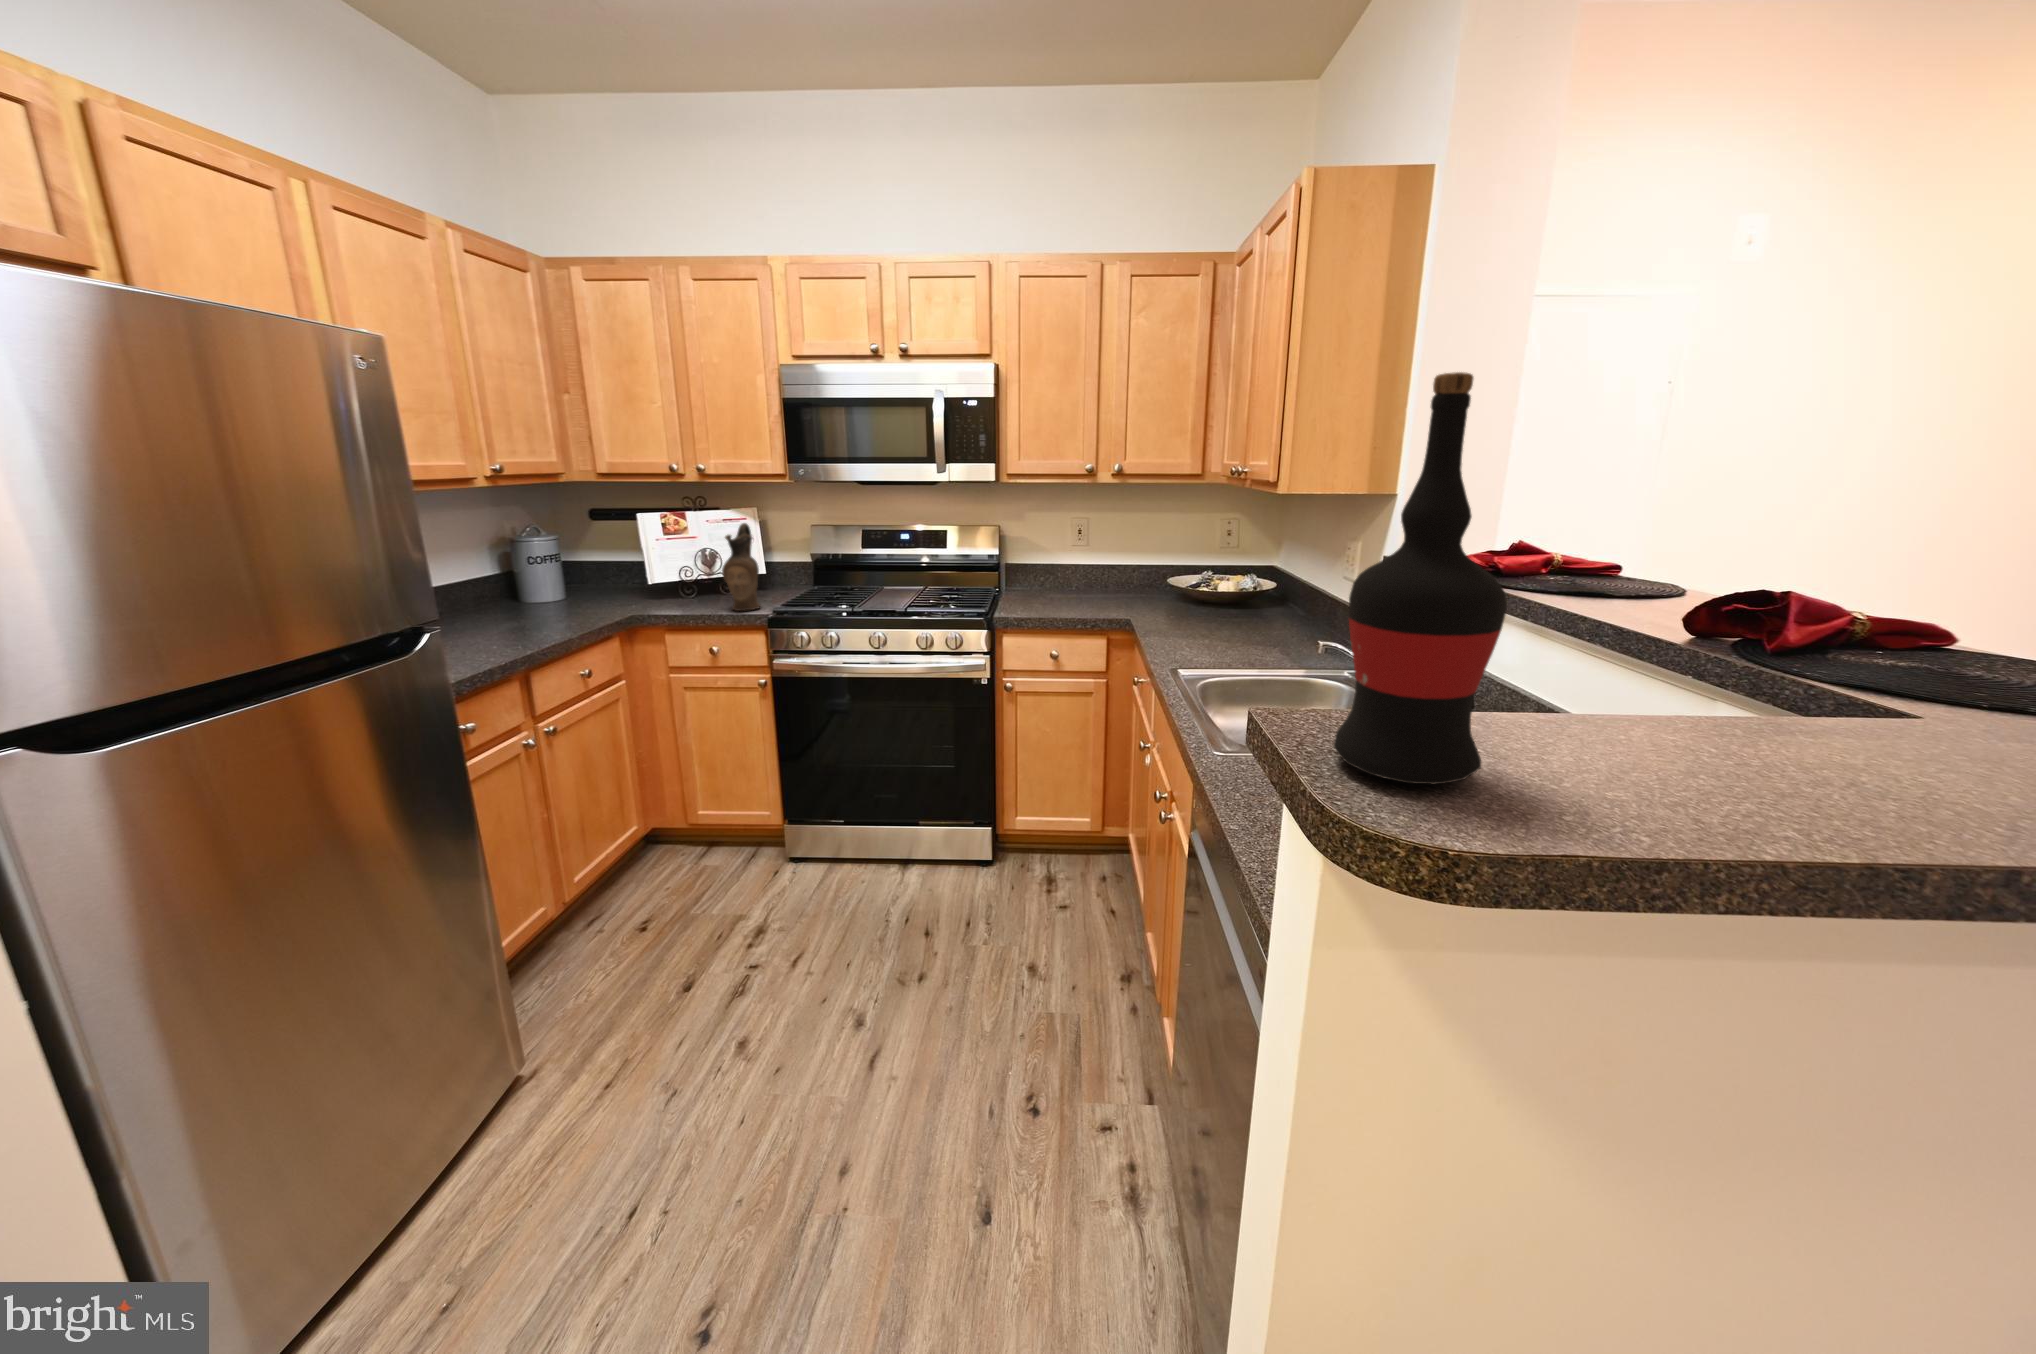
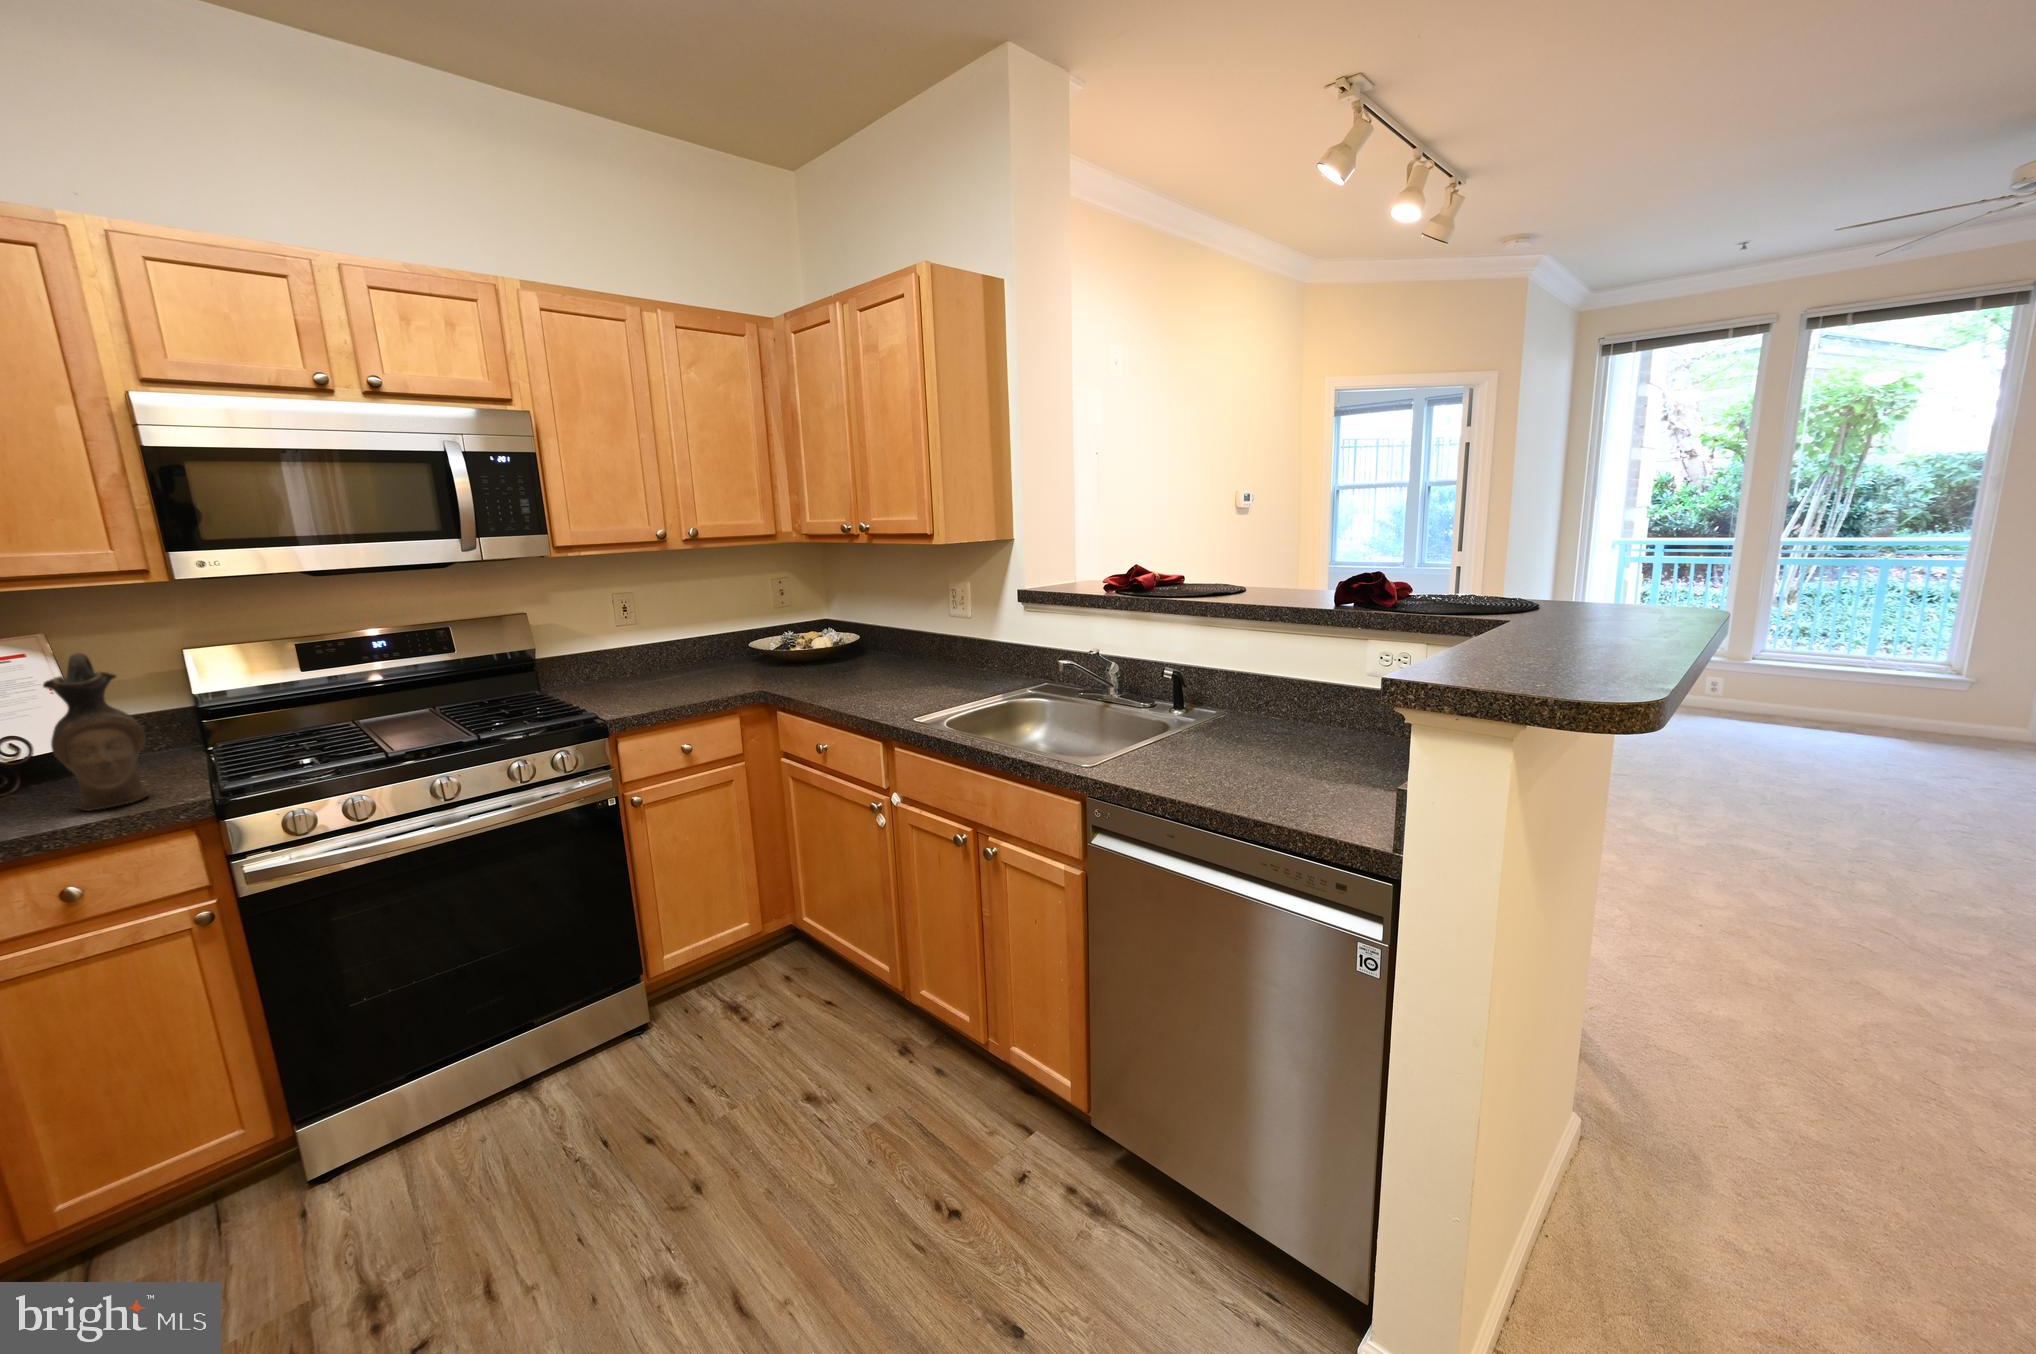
wine bottle: present [1334,372,1507,784] -> none [1479,445,1582,682]

